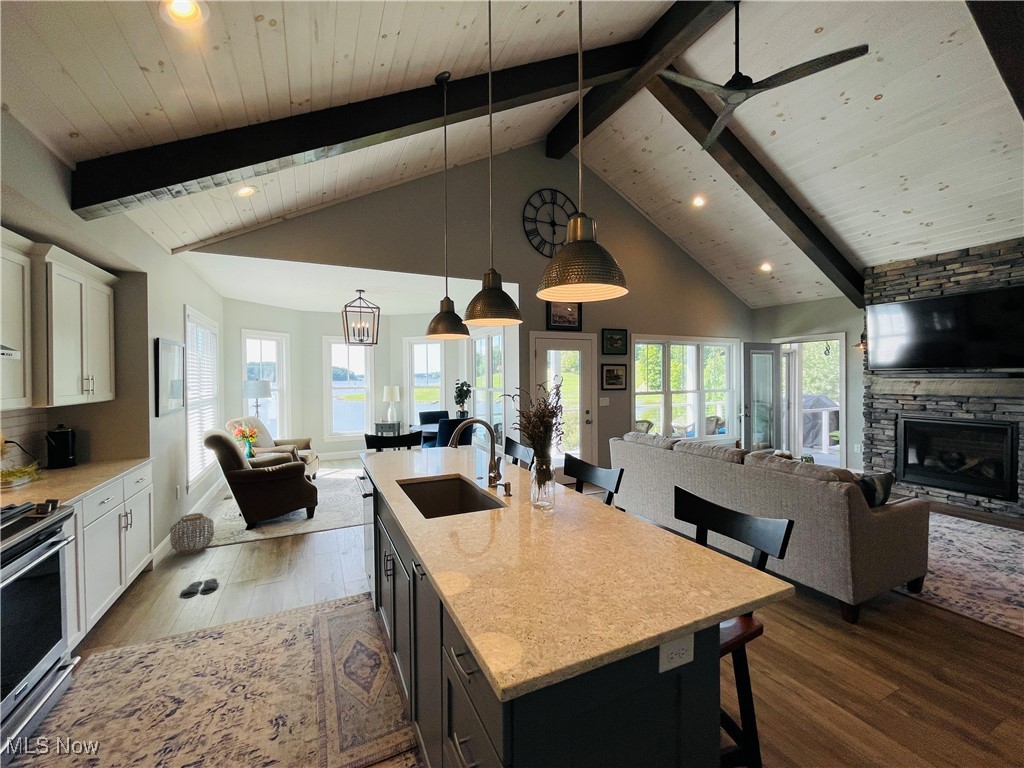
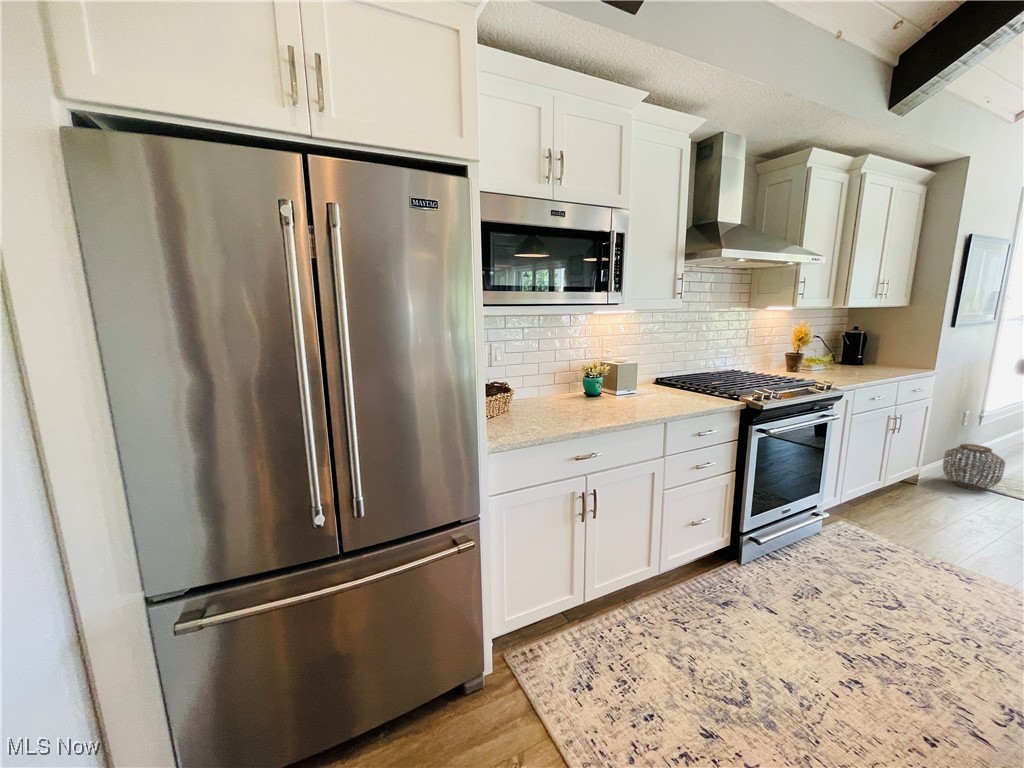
slippers: present [181,579,219,598] -> none [938,515,991,535]

